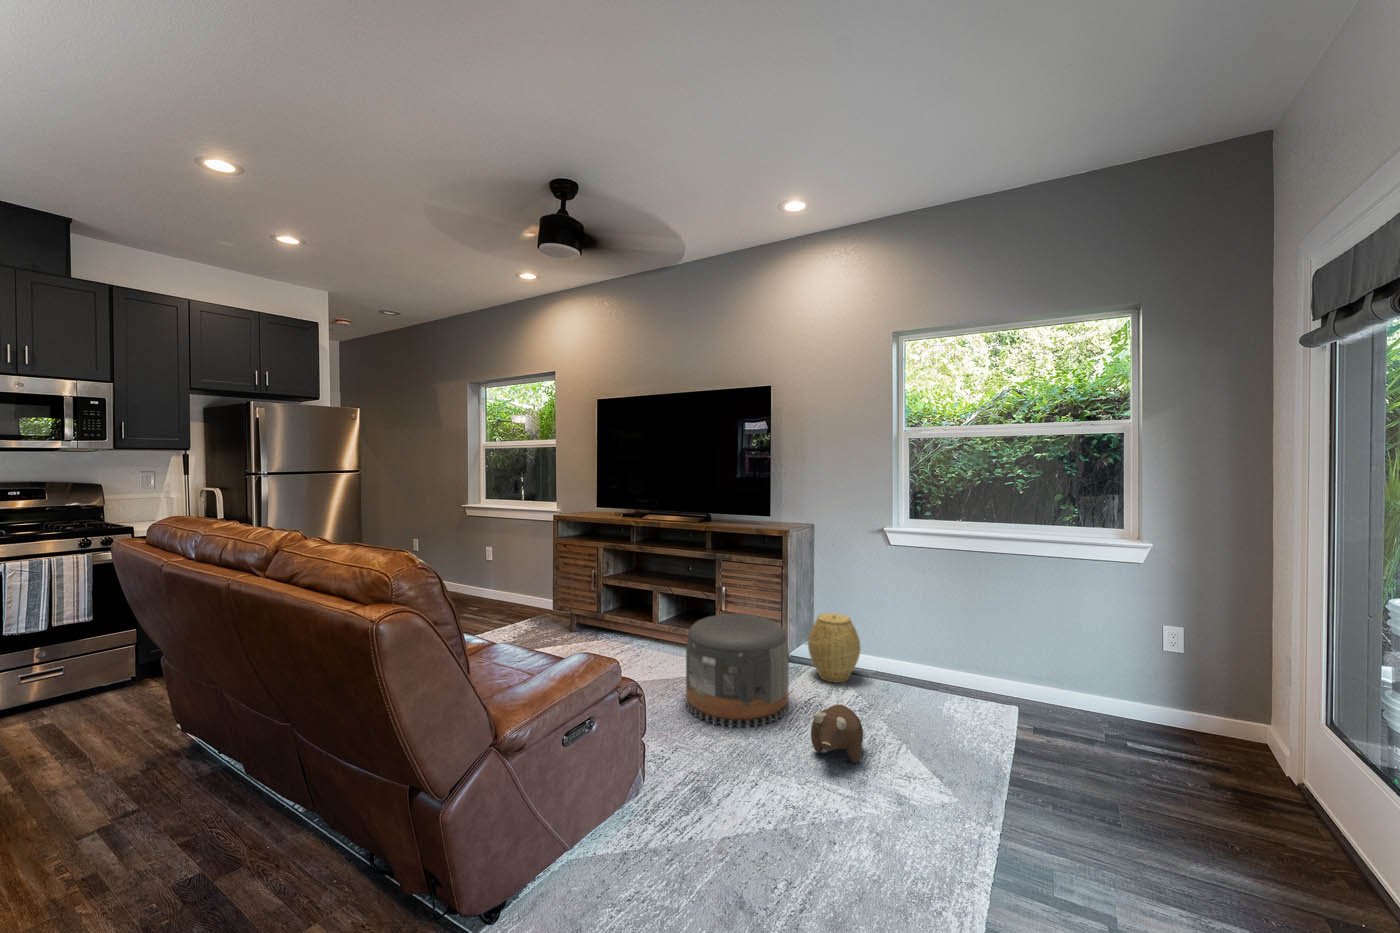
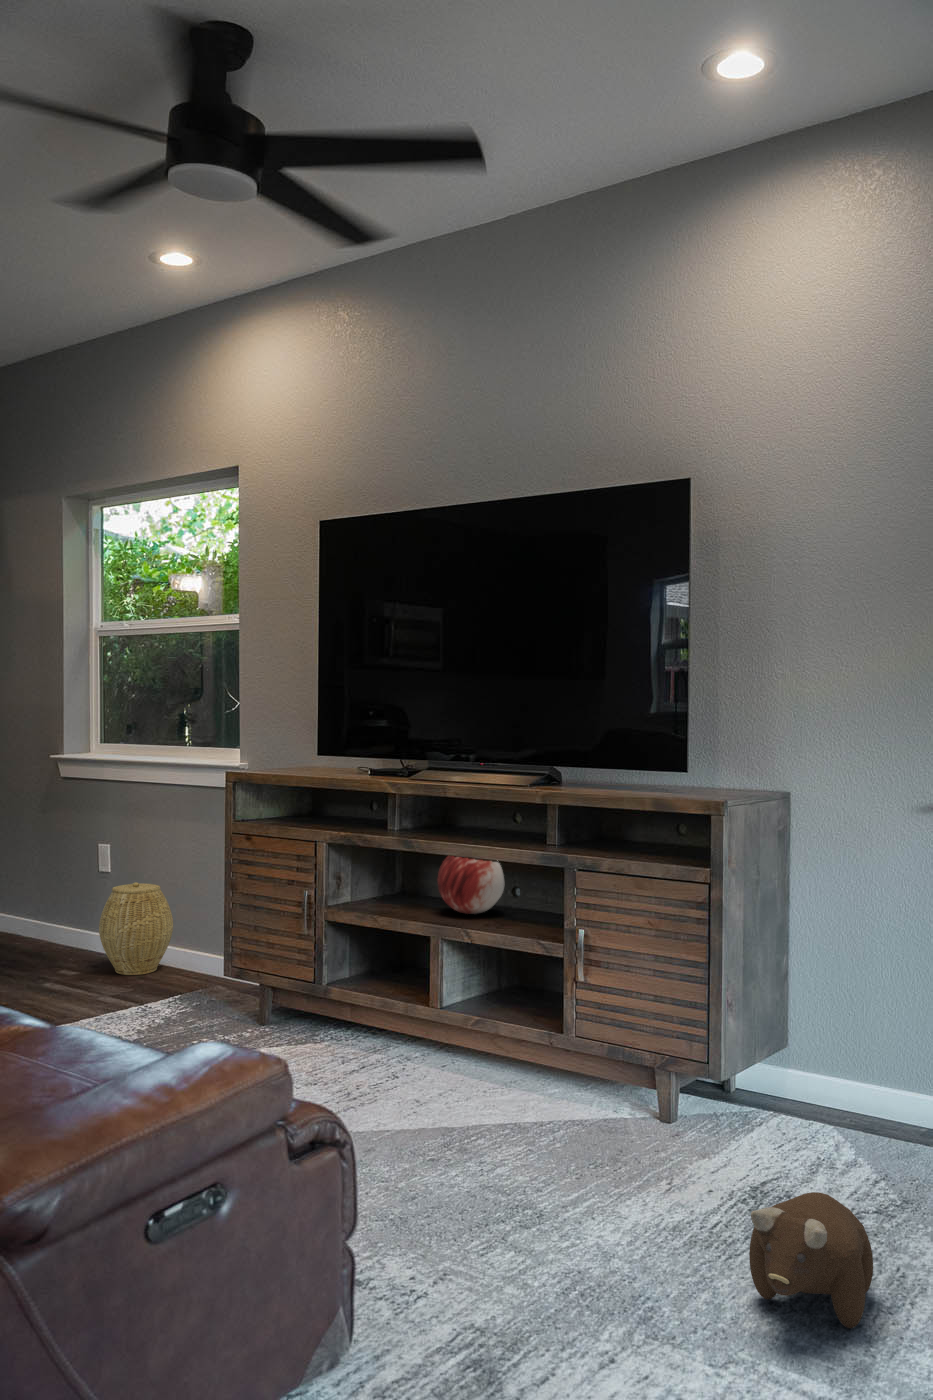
decorative orb: none [655,550,686,581] -> present [438,856,505,914]
woven basket: present [808,613,861,682] -> present [99,882,173,975]
pouf: present [686,614,789,728] -> none [483,984,713,1236]

